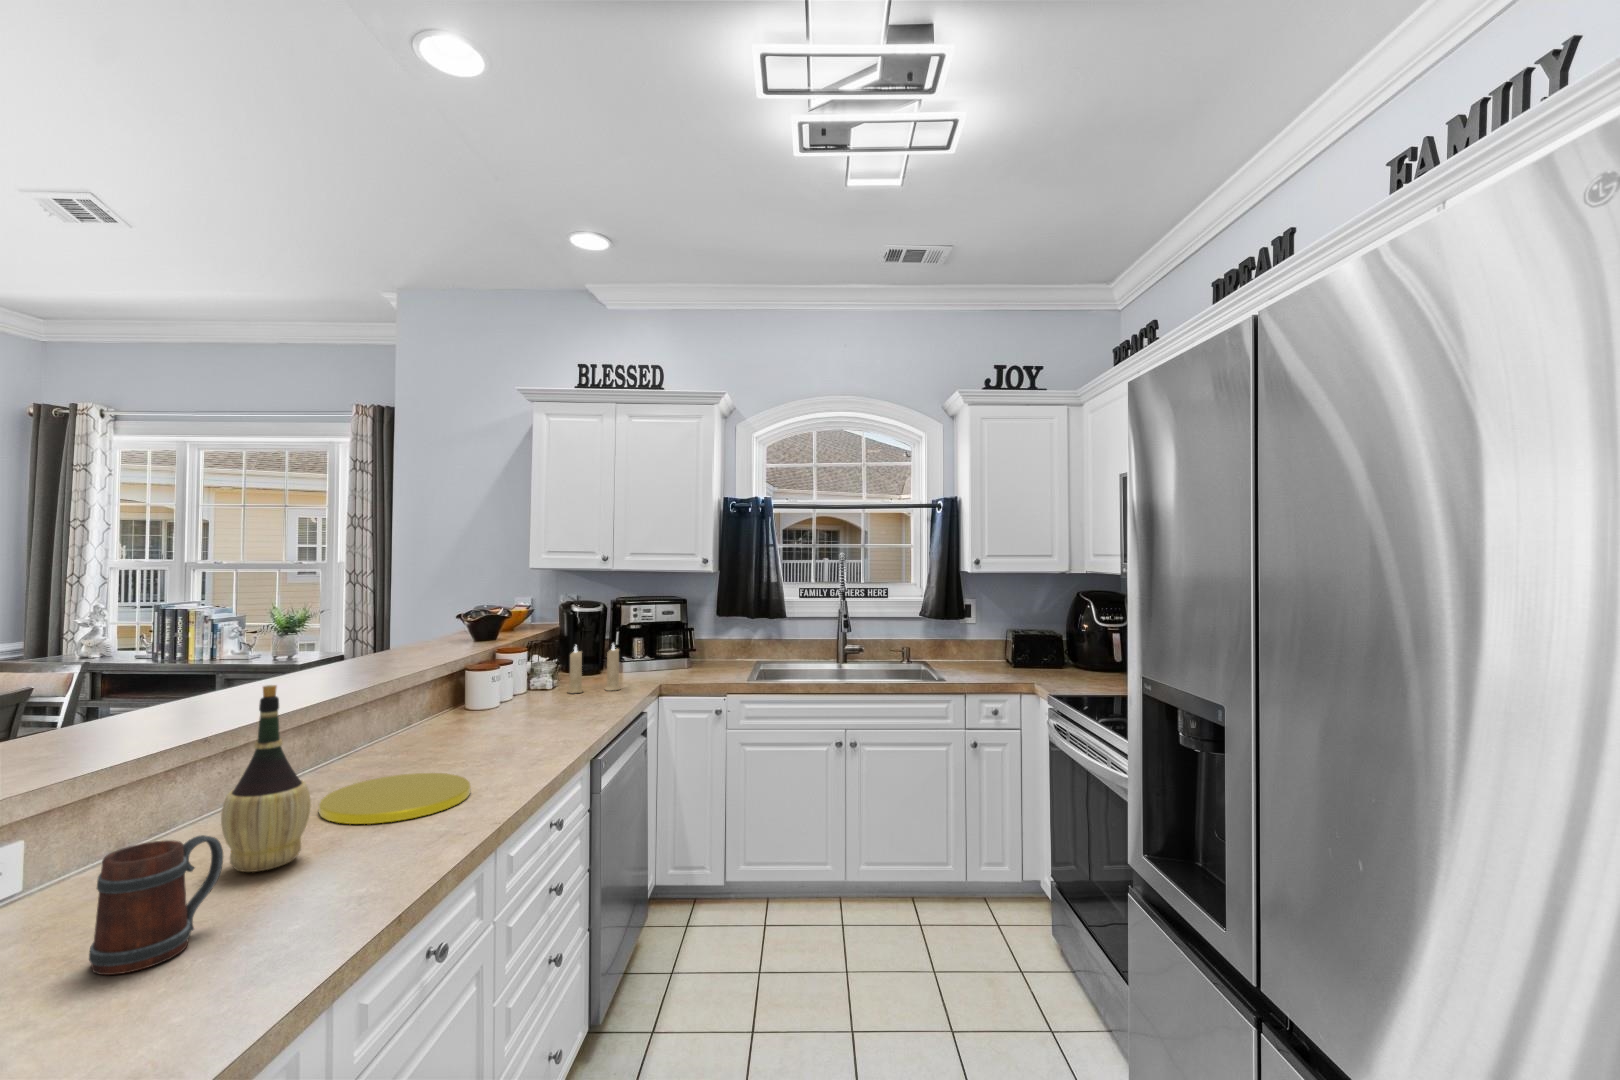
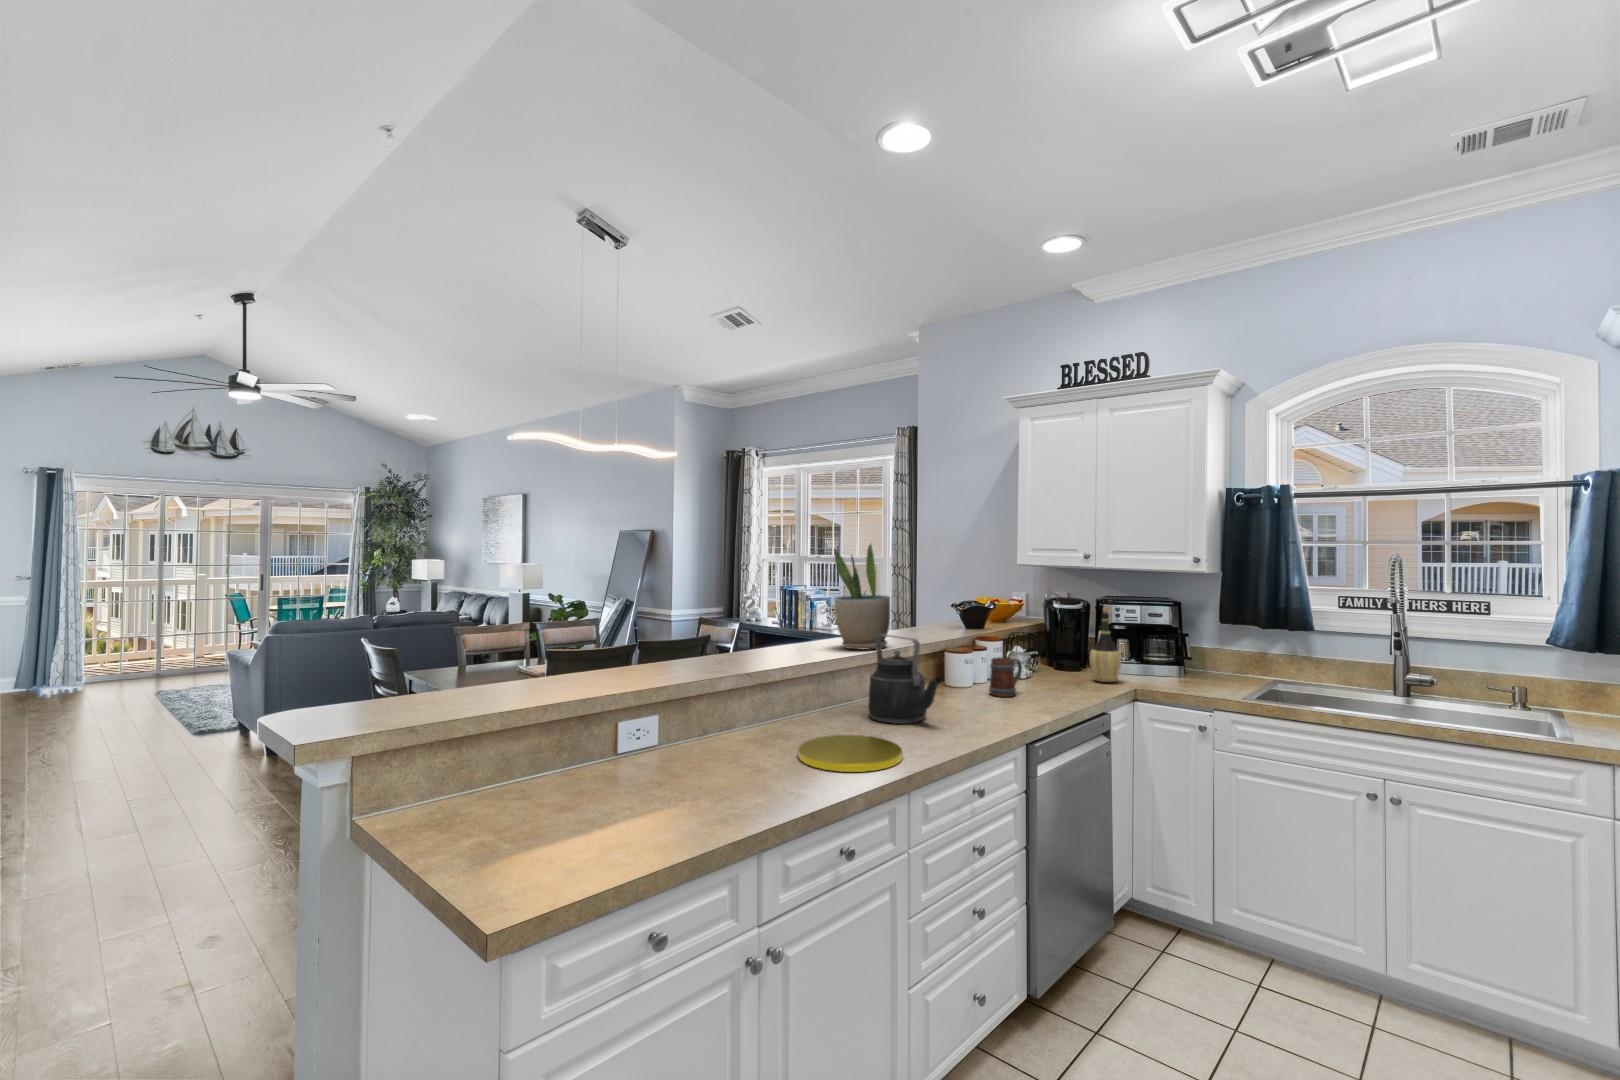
potted plant: none [321,537,402,674] -> present [835,544,890,650]
candle: present [568,644,620,693] -> none [1037,638,1091,688]
kettle: none [389,649,495,757] -> present [868,634,941,724]
wine bottle: present [221,685,311,872] -> present [1090,608,1121,682]
mug: present [89,835,223,975] -> present [989,657,1022,697]

